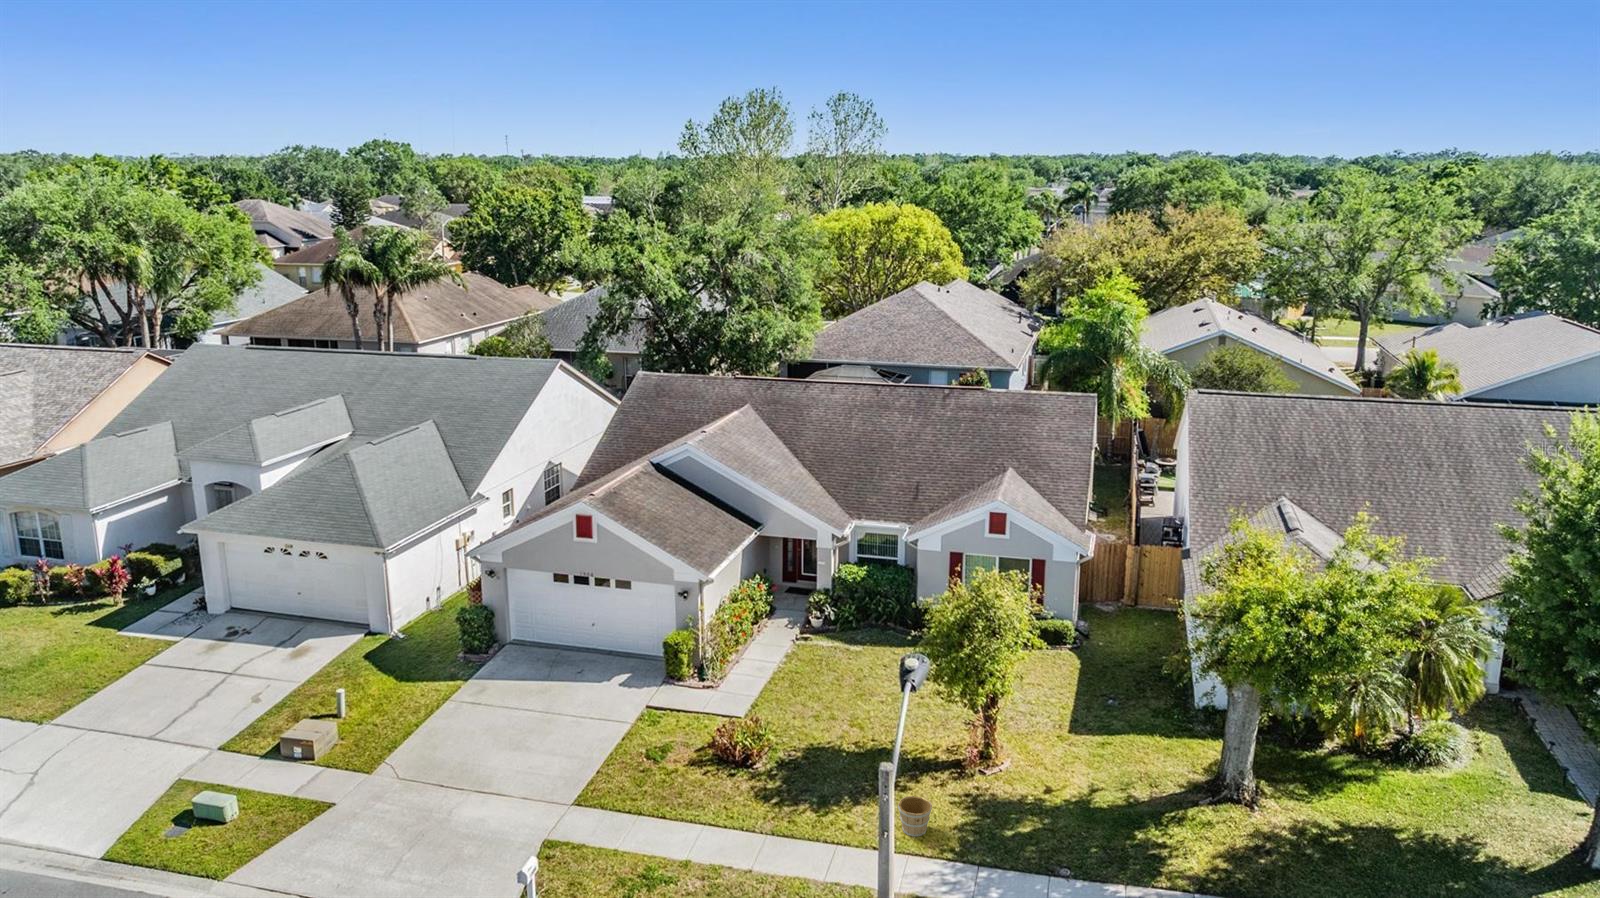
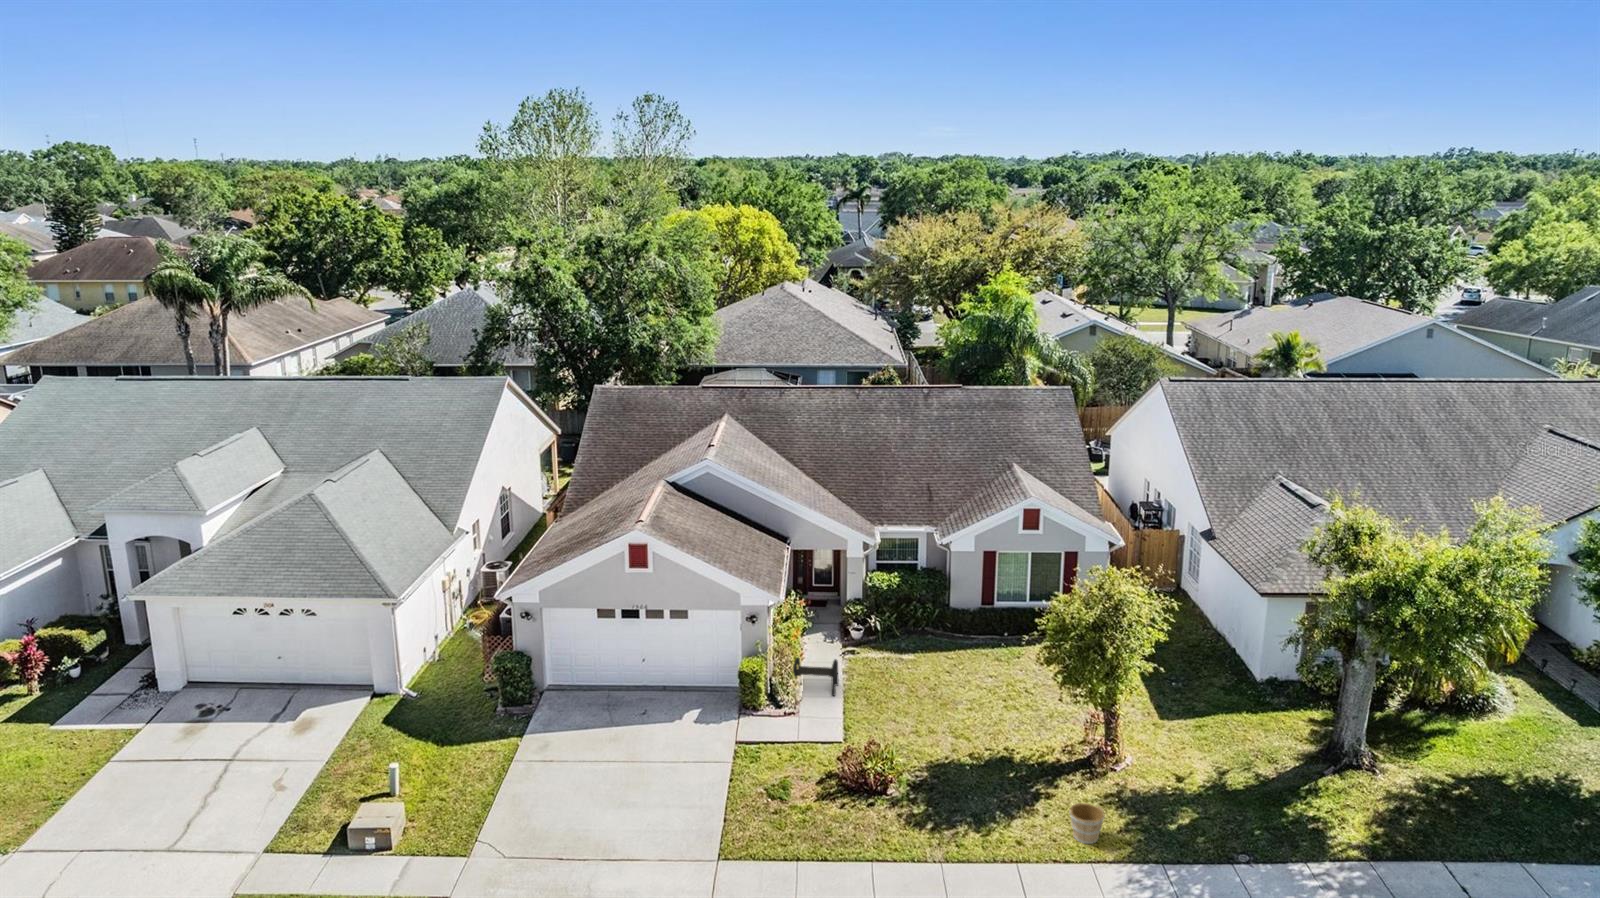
bench: none [725,636,771,676] -> present [793,658,839,696]

